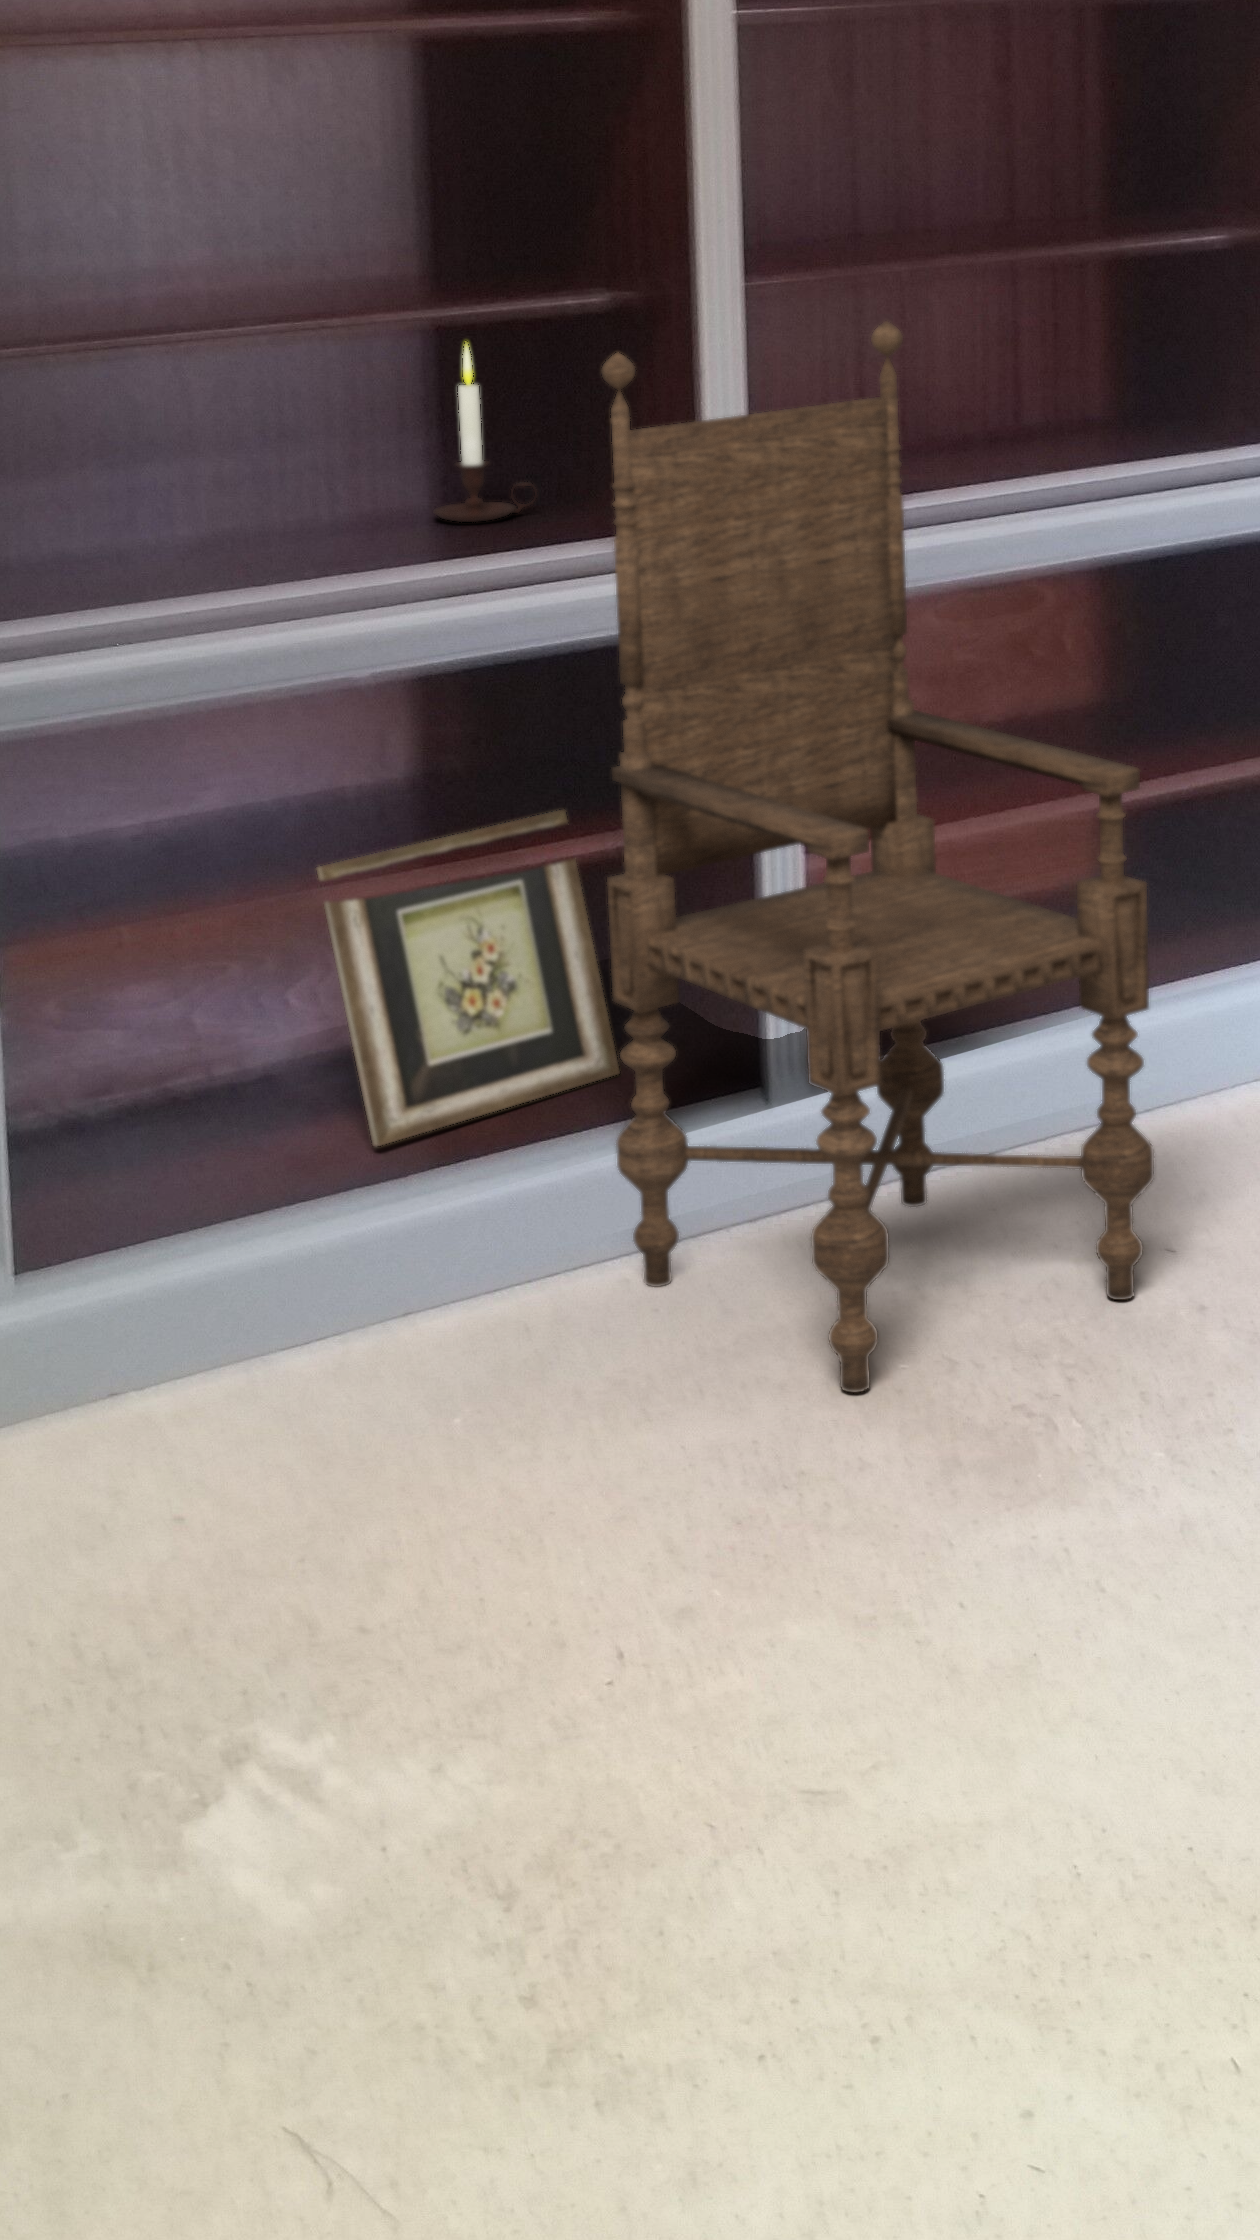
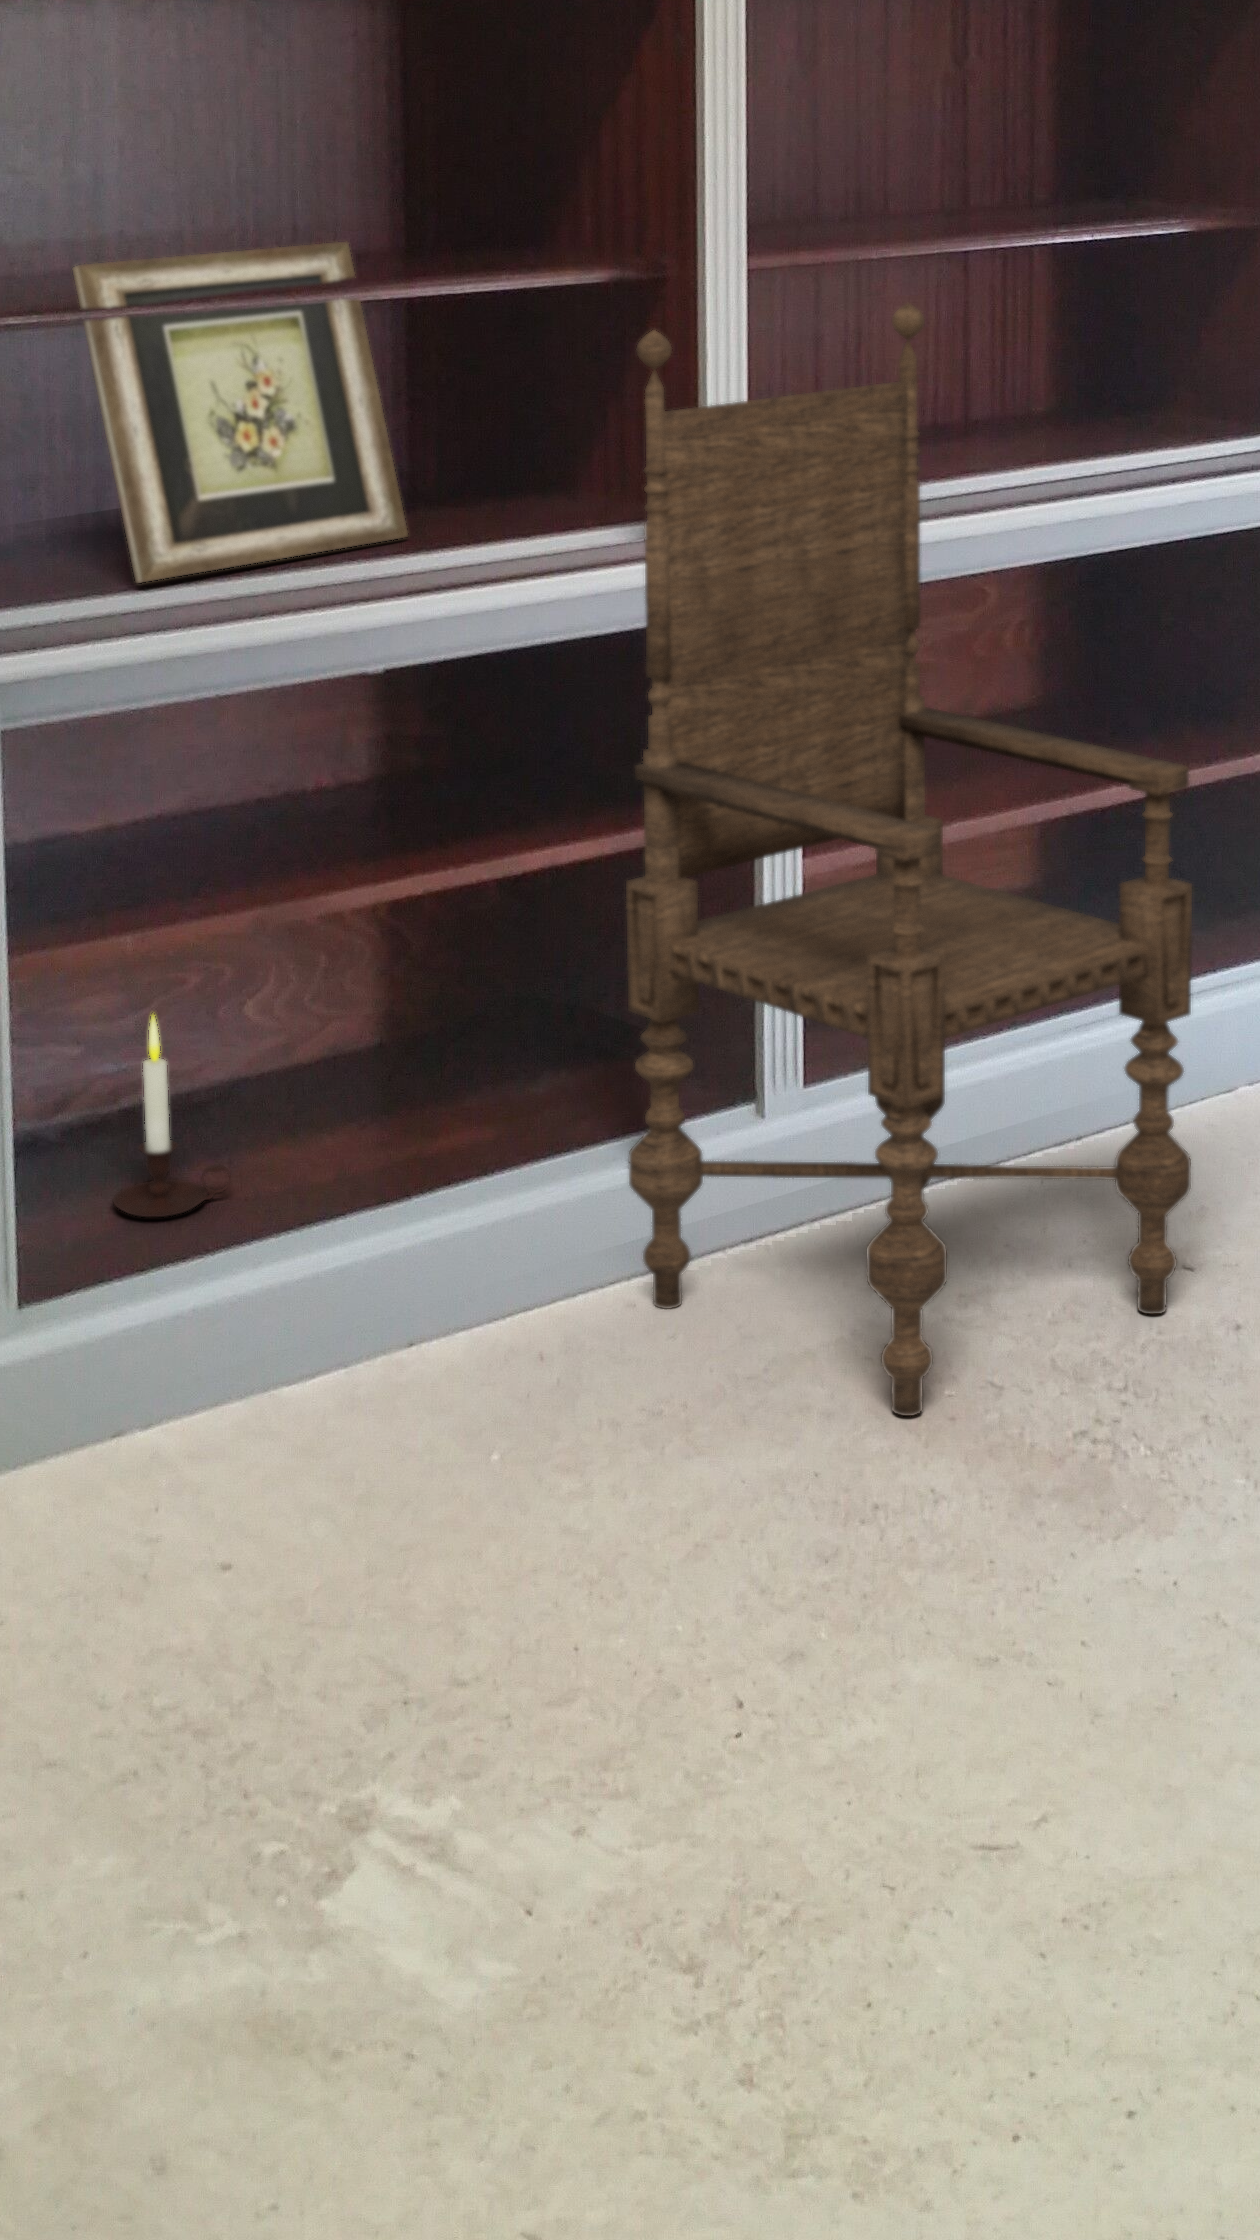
candle: present [434,344,533,522] -> present [113,1016,229,1217]
picture frame: present [317,810,619,1146] -> present [73,242,408,583]

